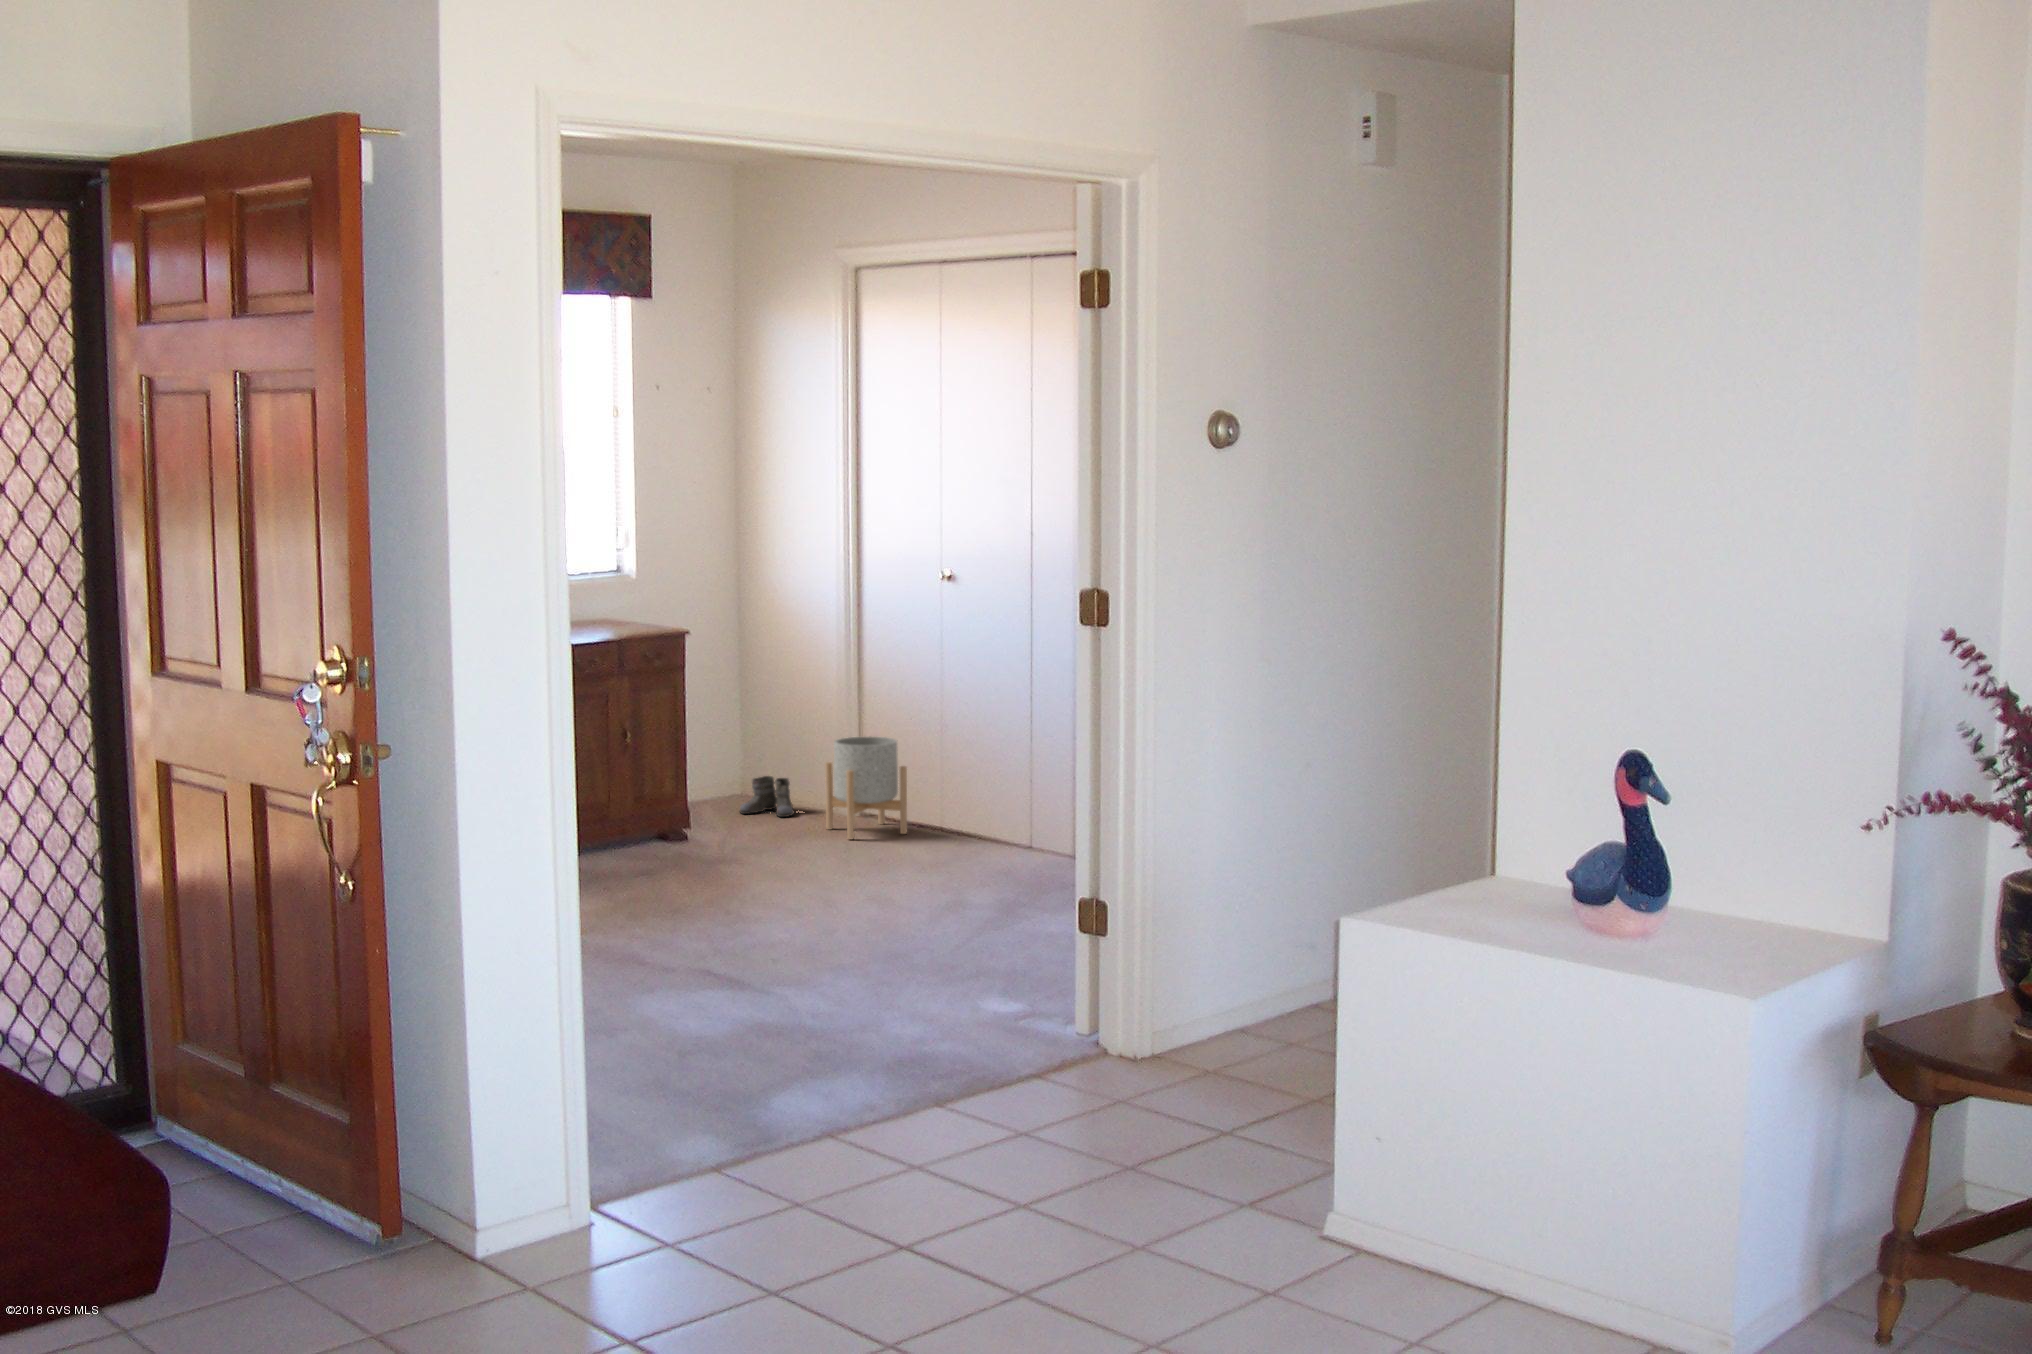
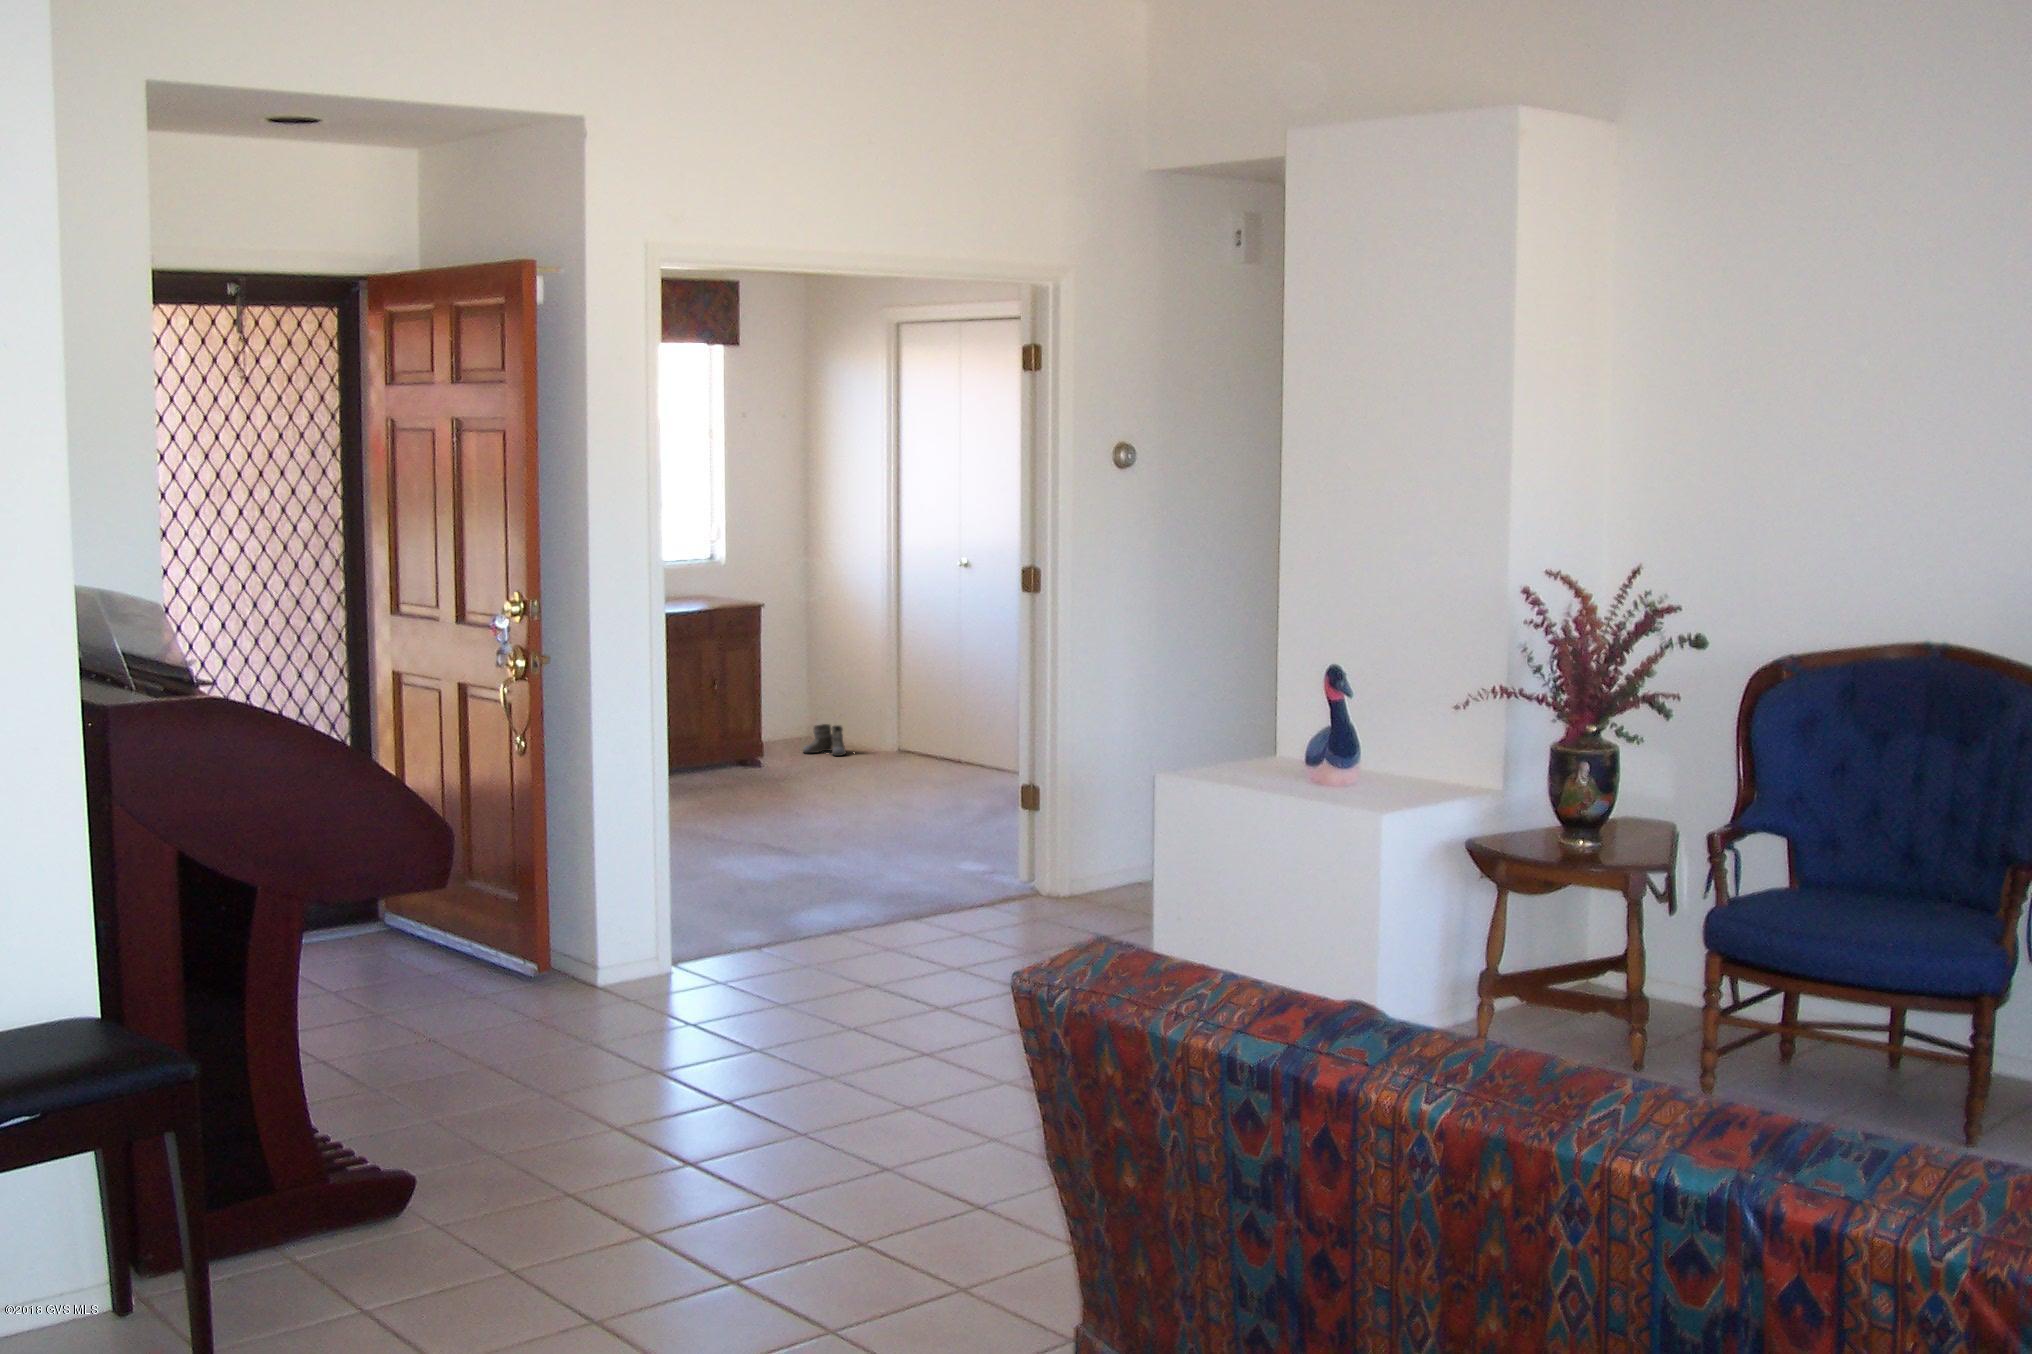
planter: present [825,736,907,839] -> none [869,692,932,771]

